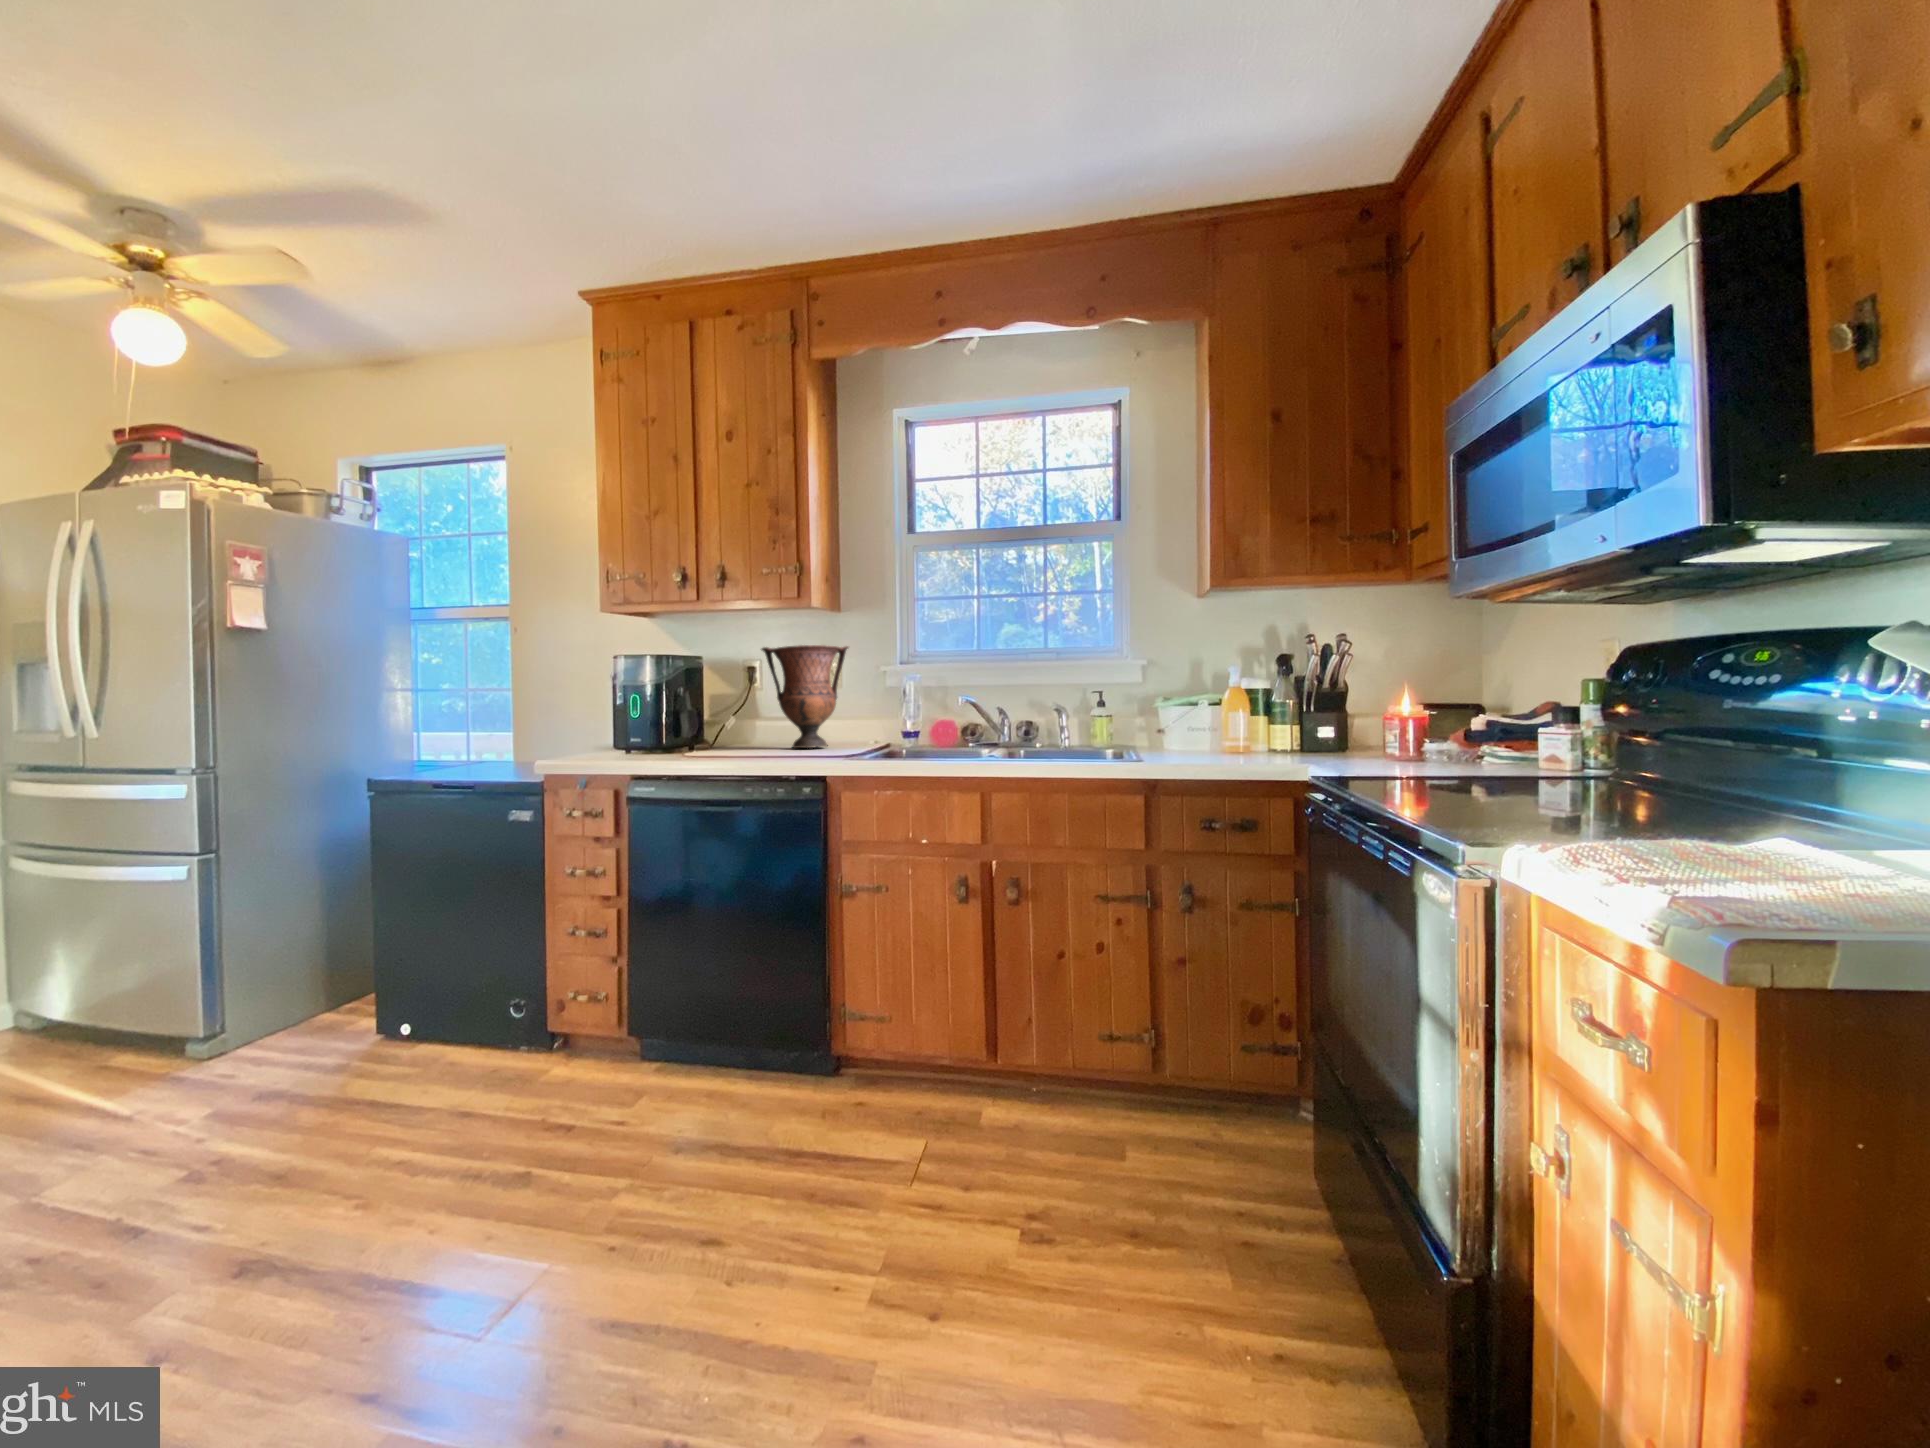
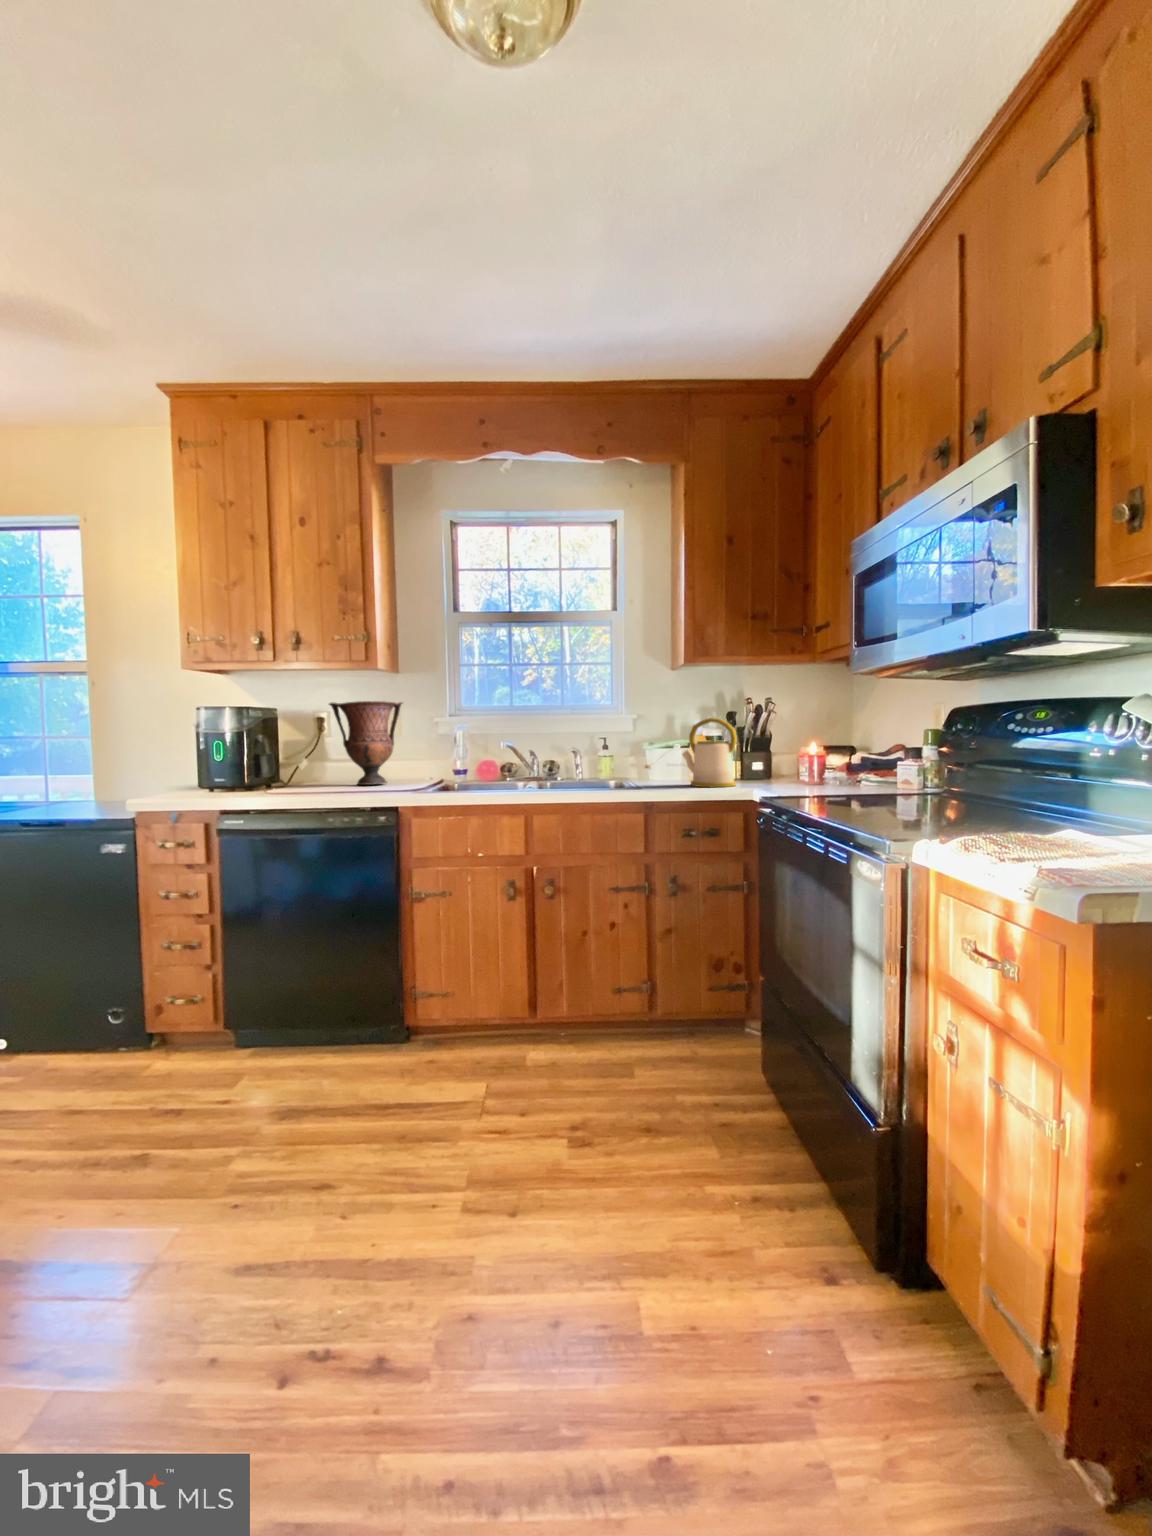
kettle: none [1205,664,1284,760] -> present [682,718,737,787]

